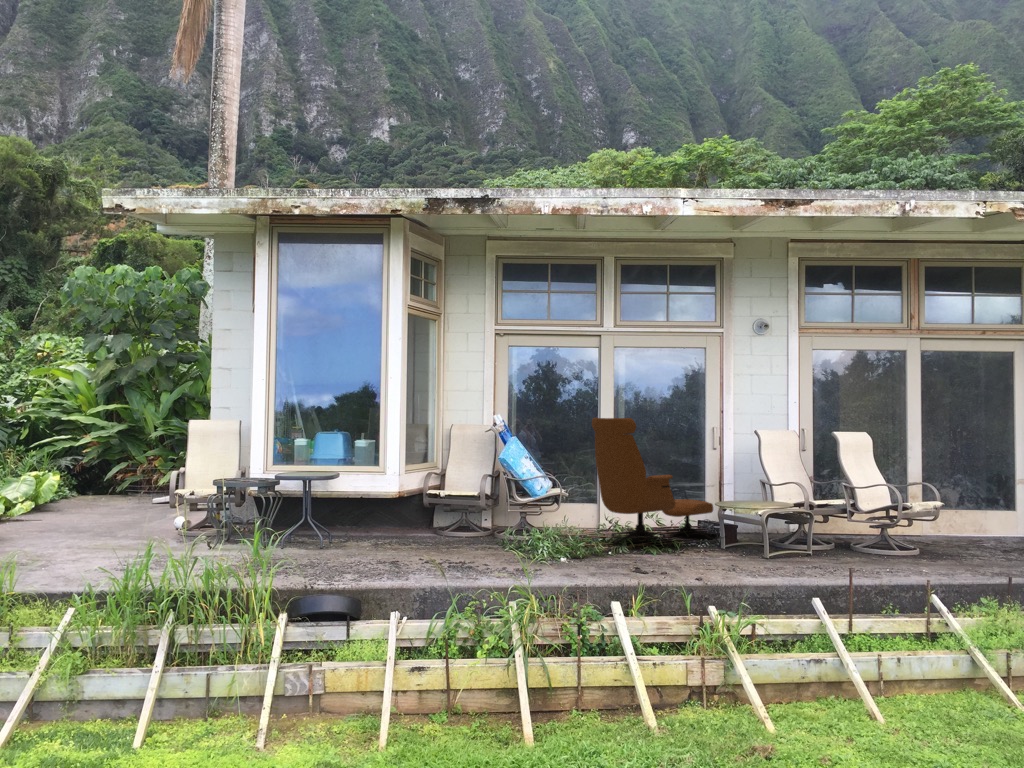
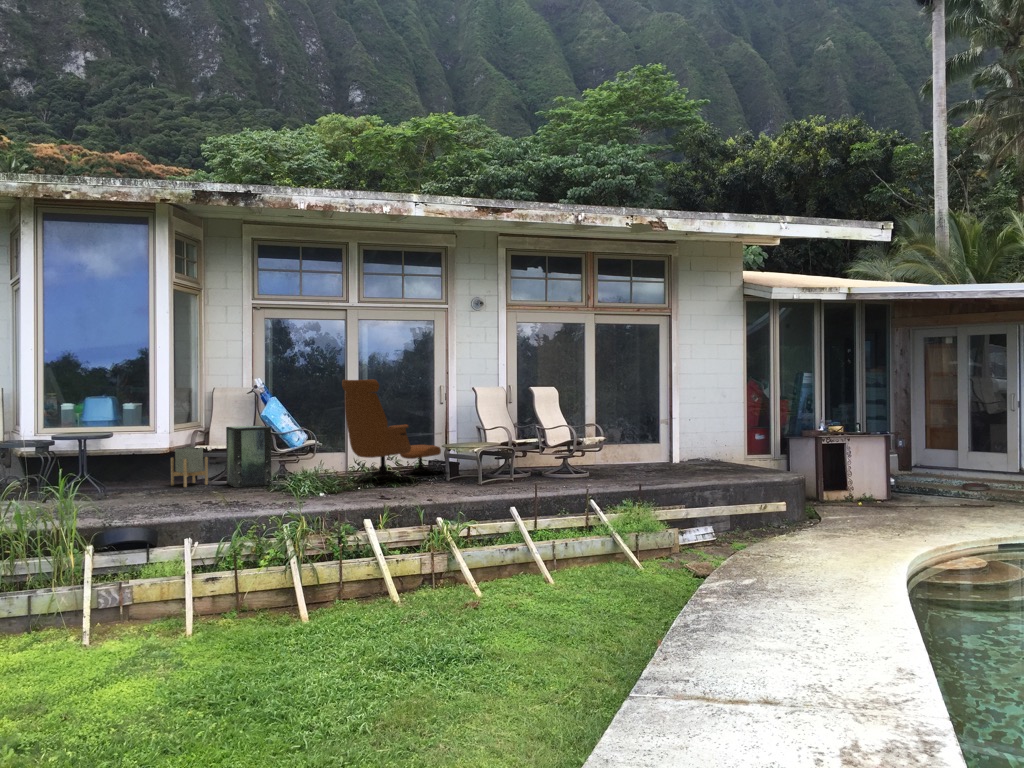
storage box: none [462,469,510,541] -> present [226,426,271,488]
planter: none [404,490,442,536] -> present [171,447,208,487]

